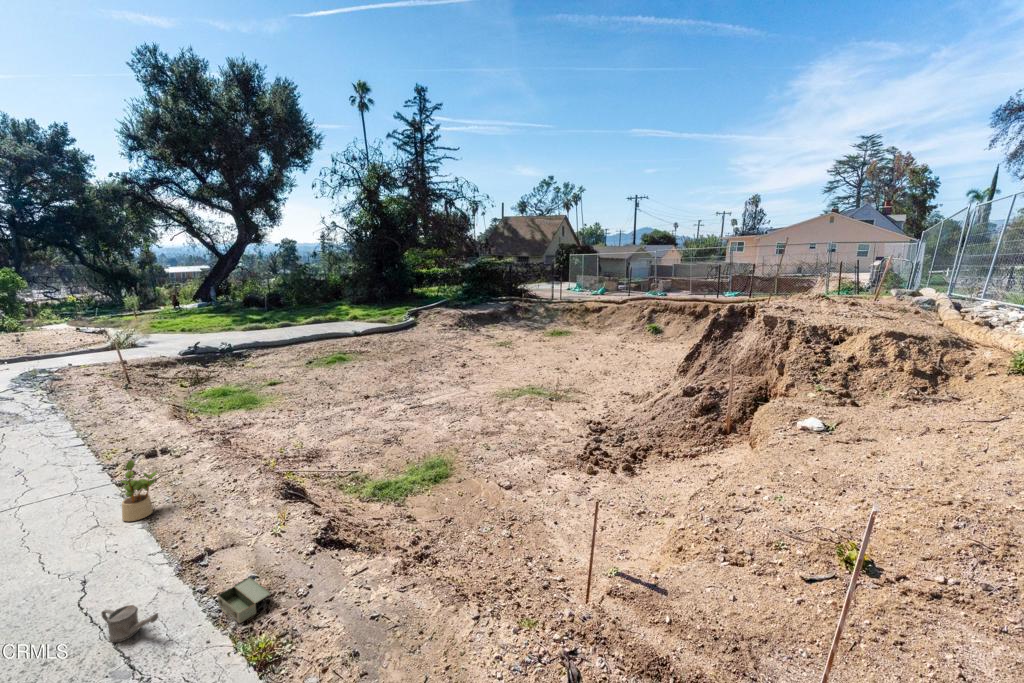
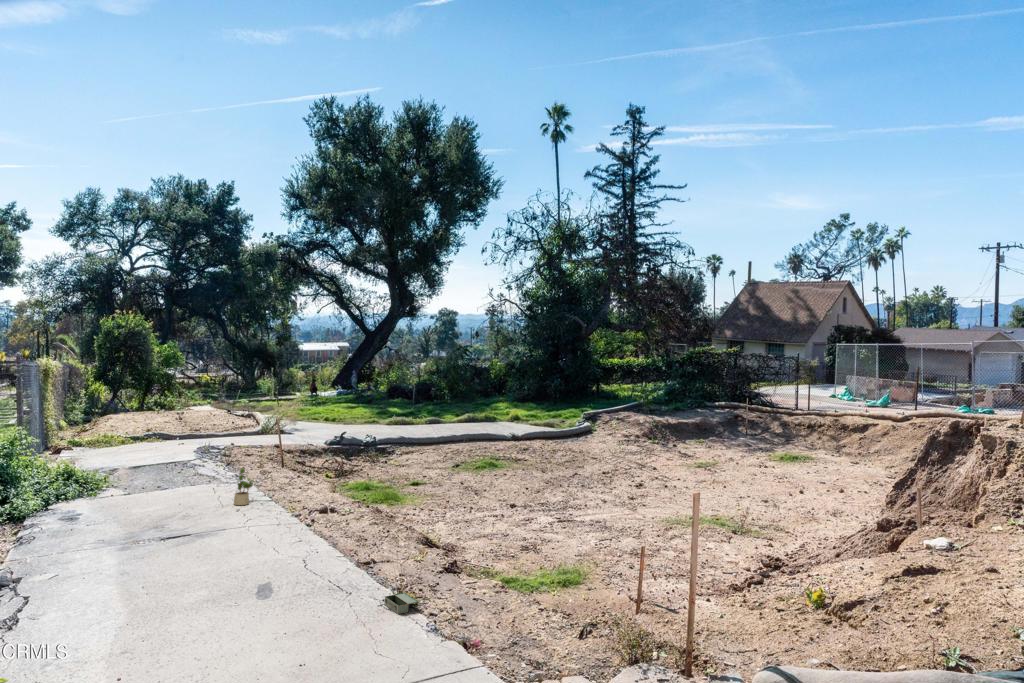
potted plant: present [121,460,157,521] -> present [234,468,253,505]
watering can: present [101,605,158,642] -> none [320,587,353,608]

